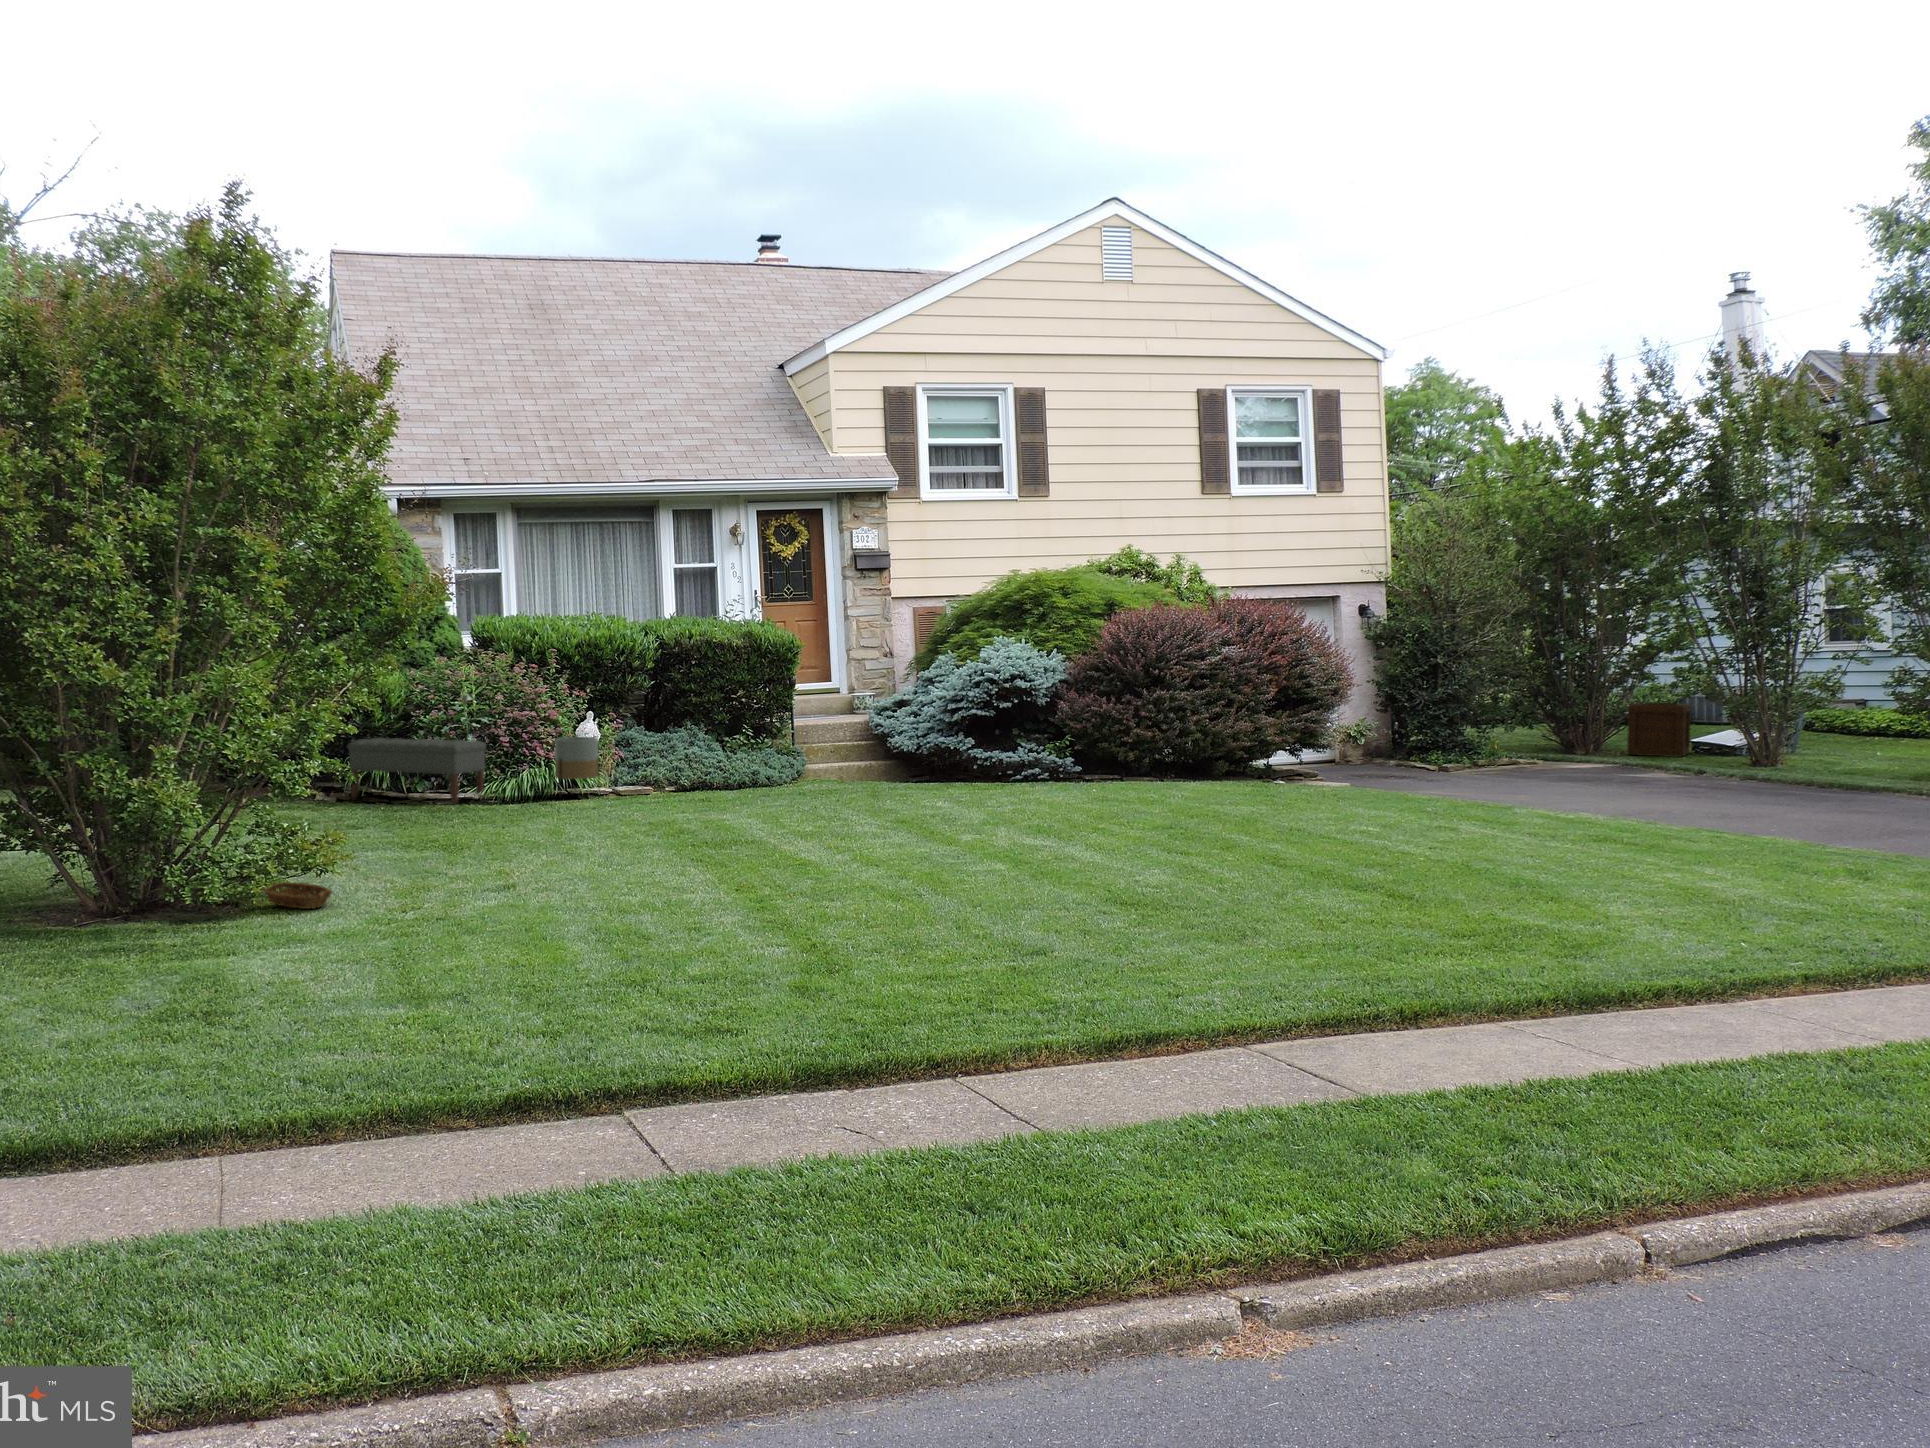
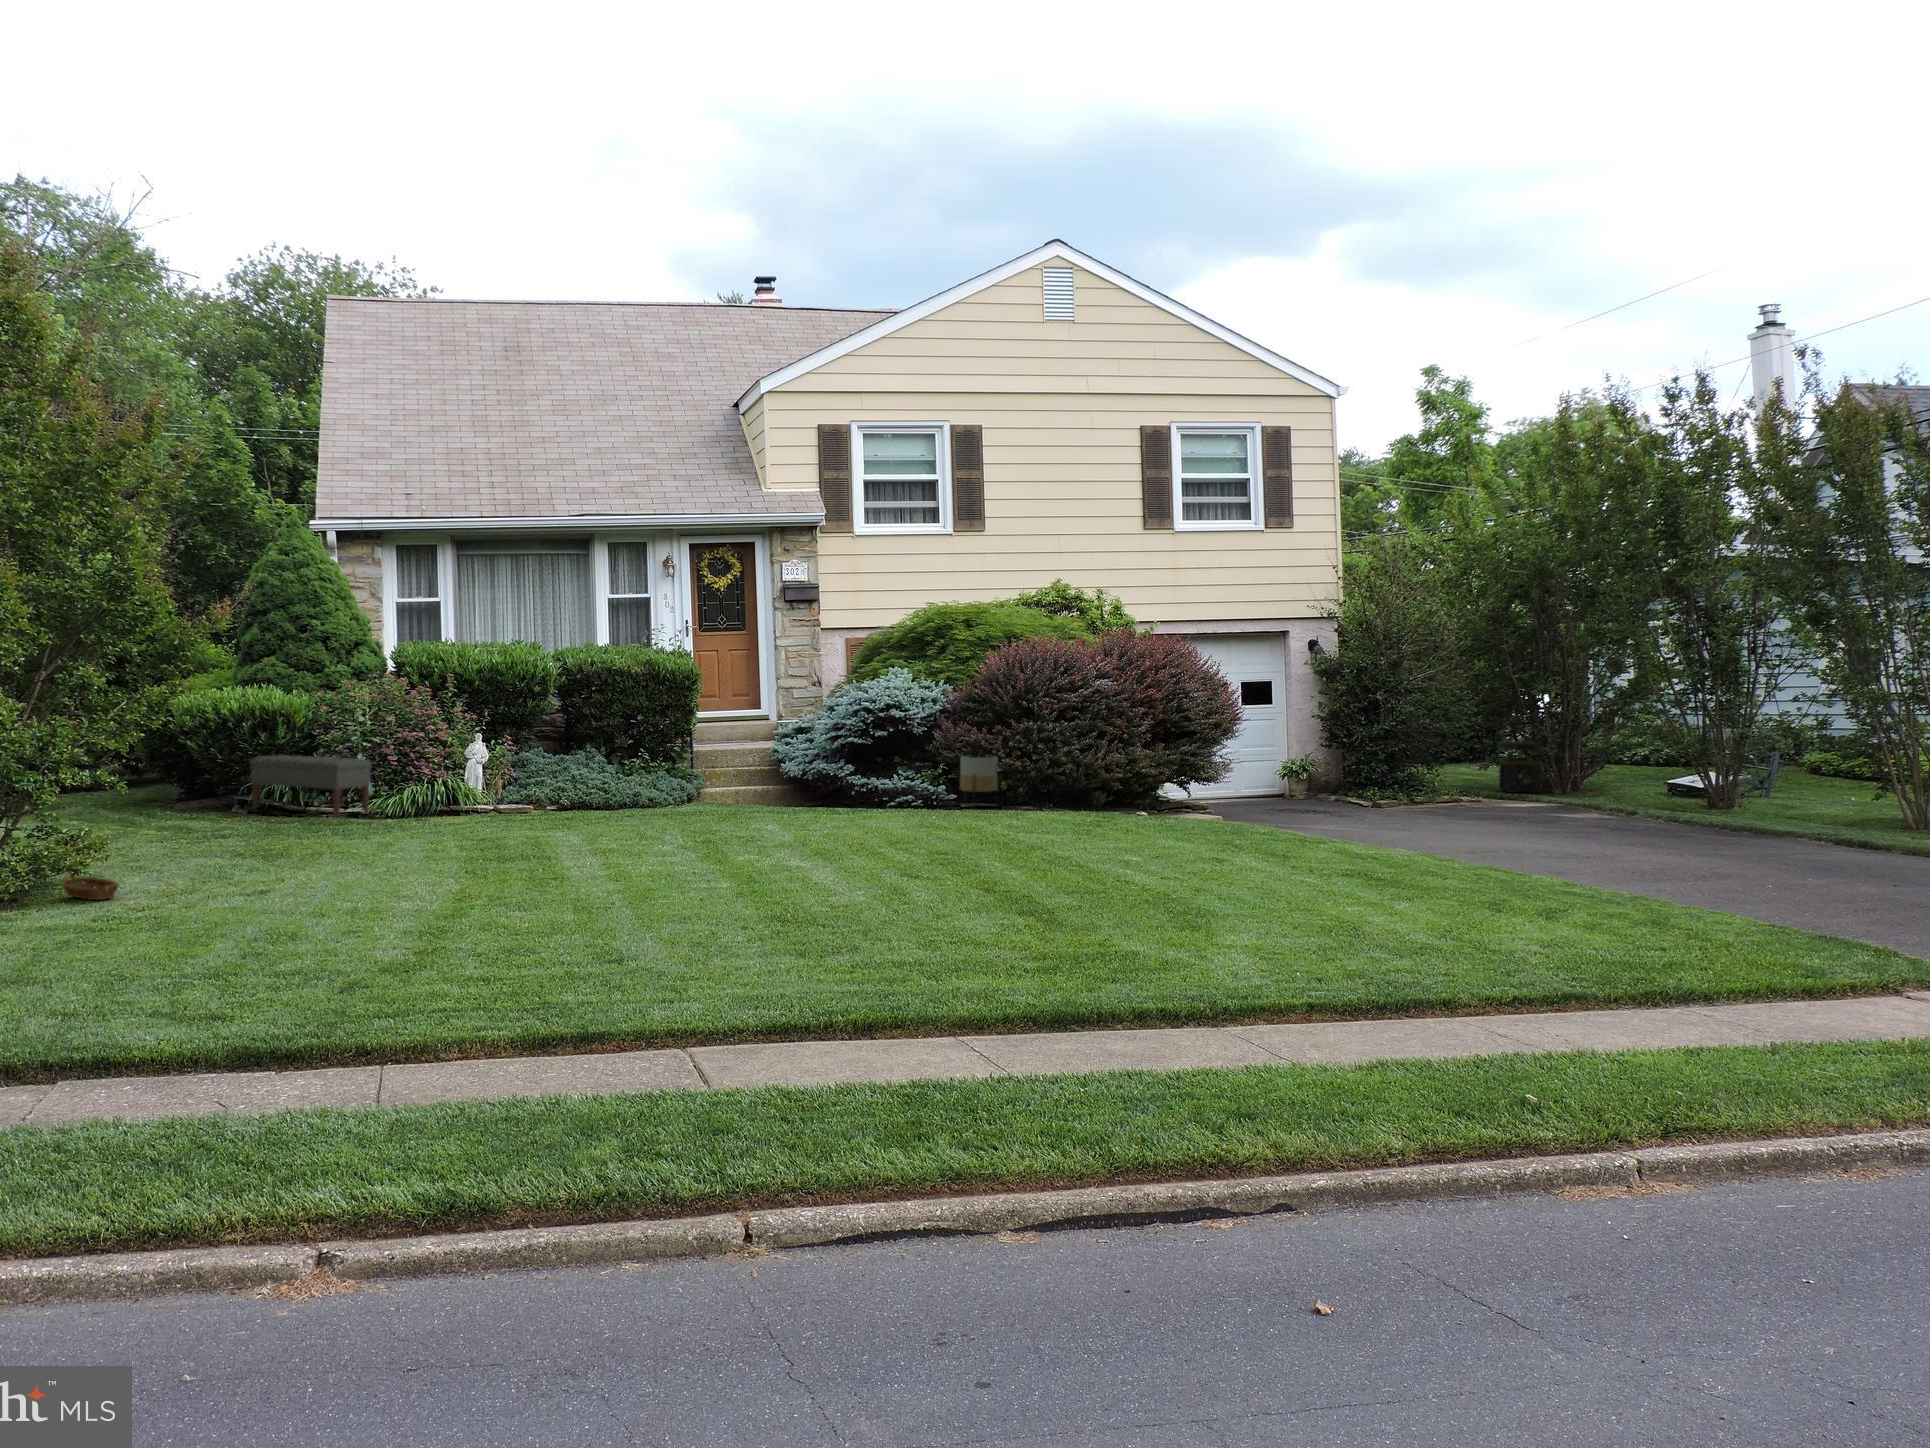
wooden crate: present [1627,702,1690,757] -> none [1575,742,1645,799]
toolbox: none [1544,703,1591,754] -> present [1499,741,1543,793]
planter: present [555,737,600,780] -> present [960,755,998,793]

